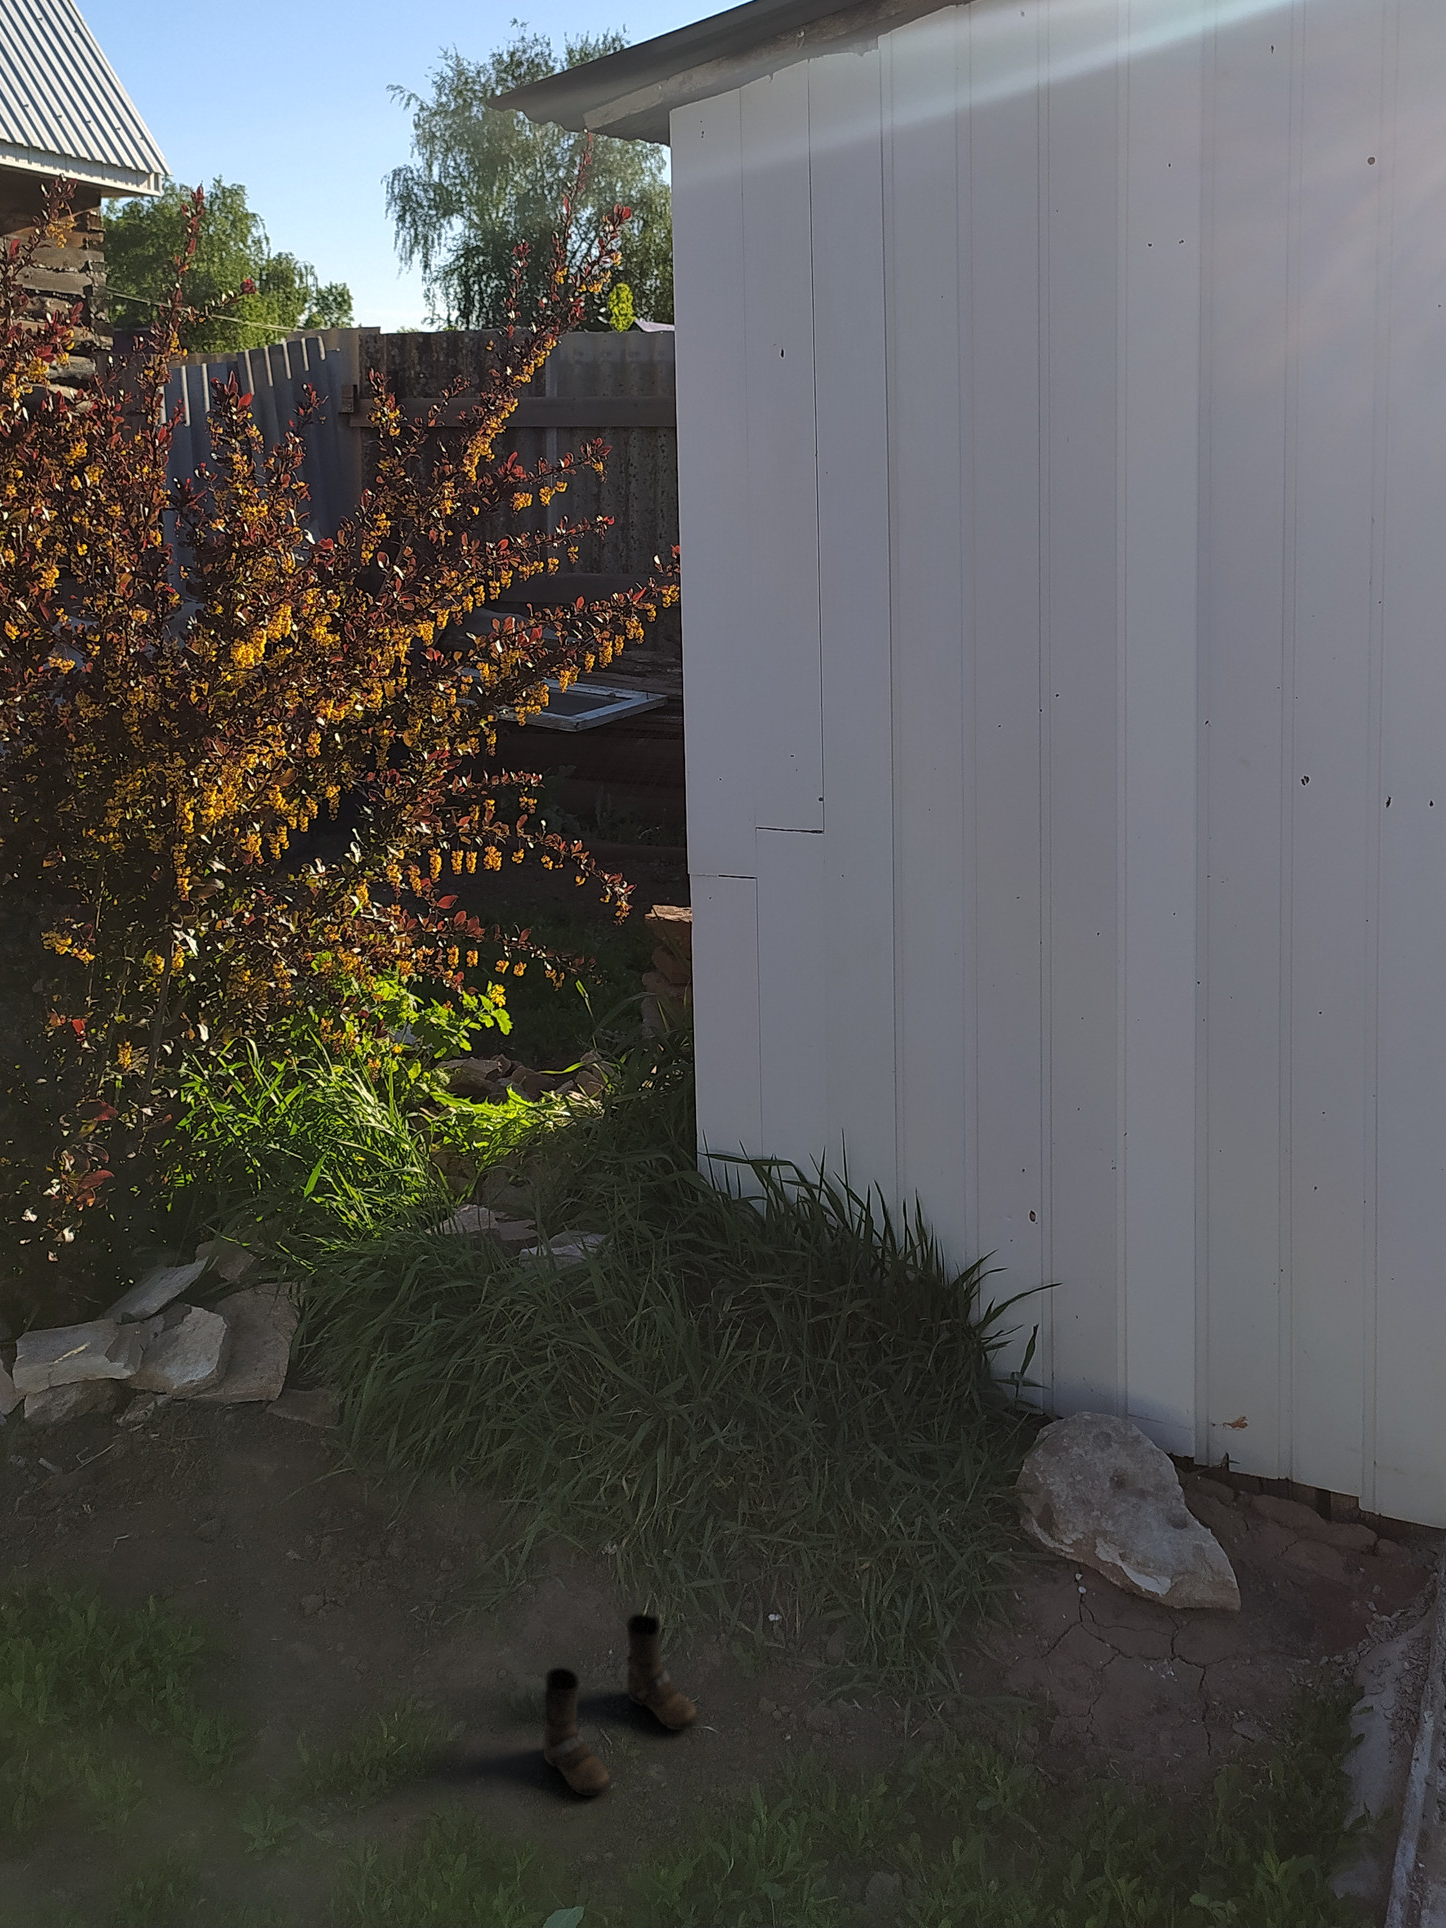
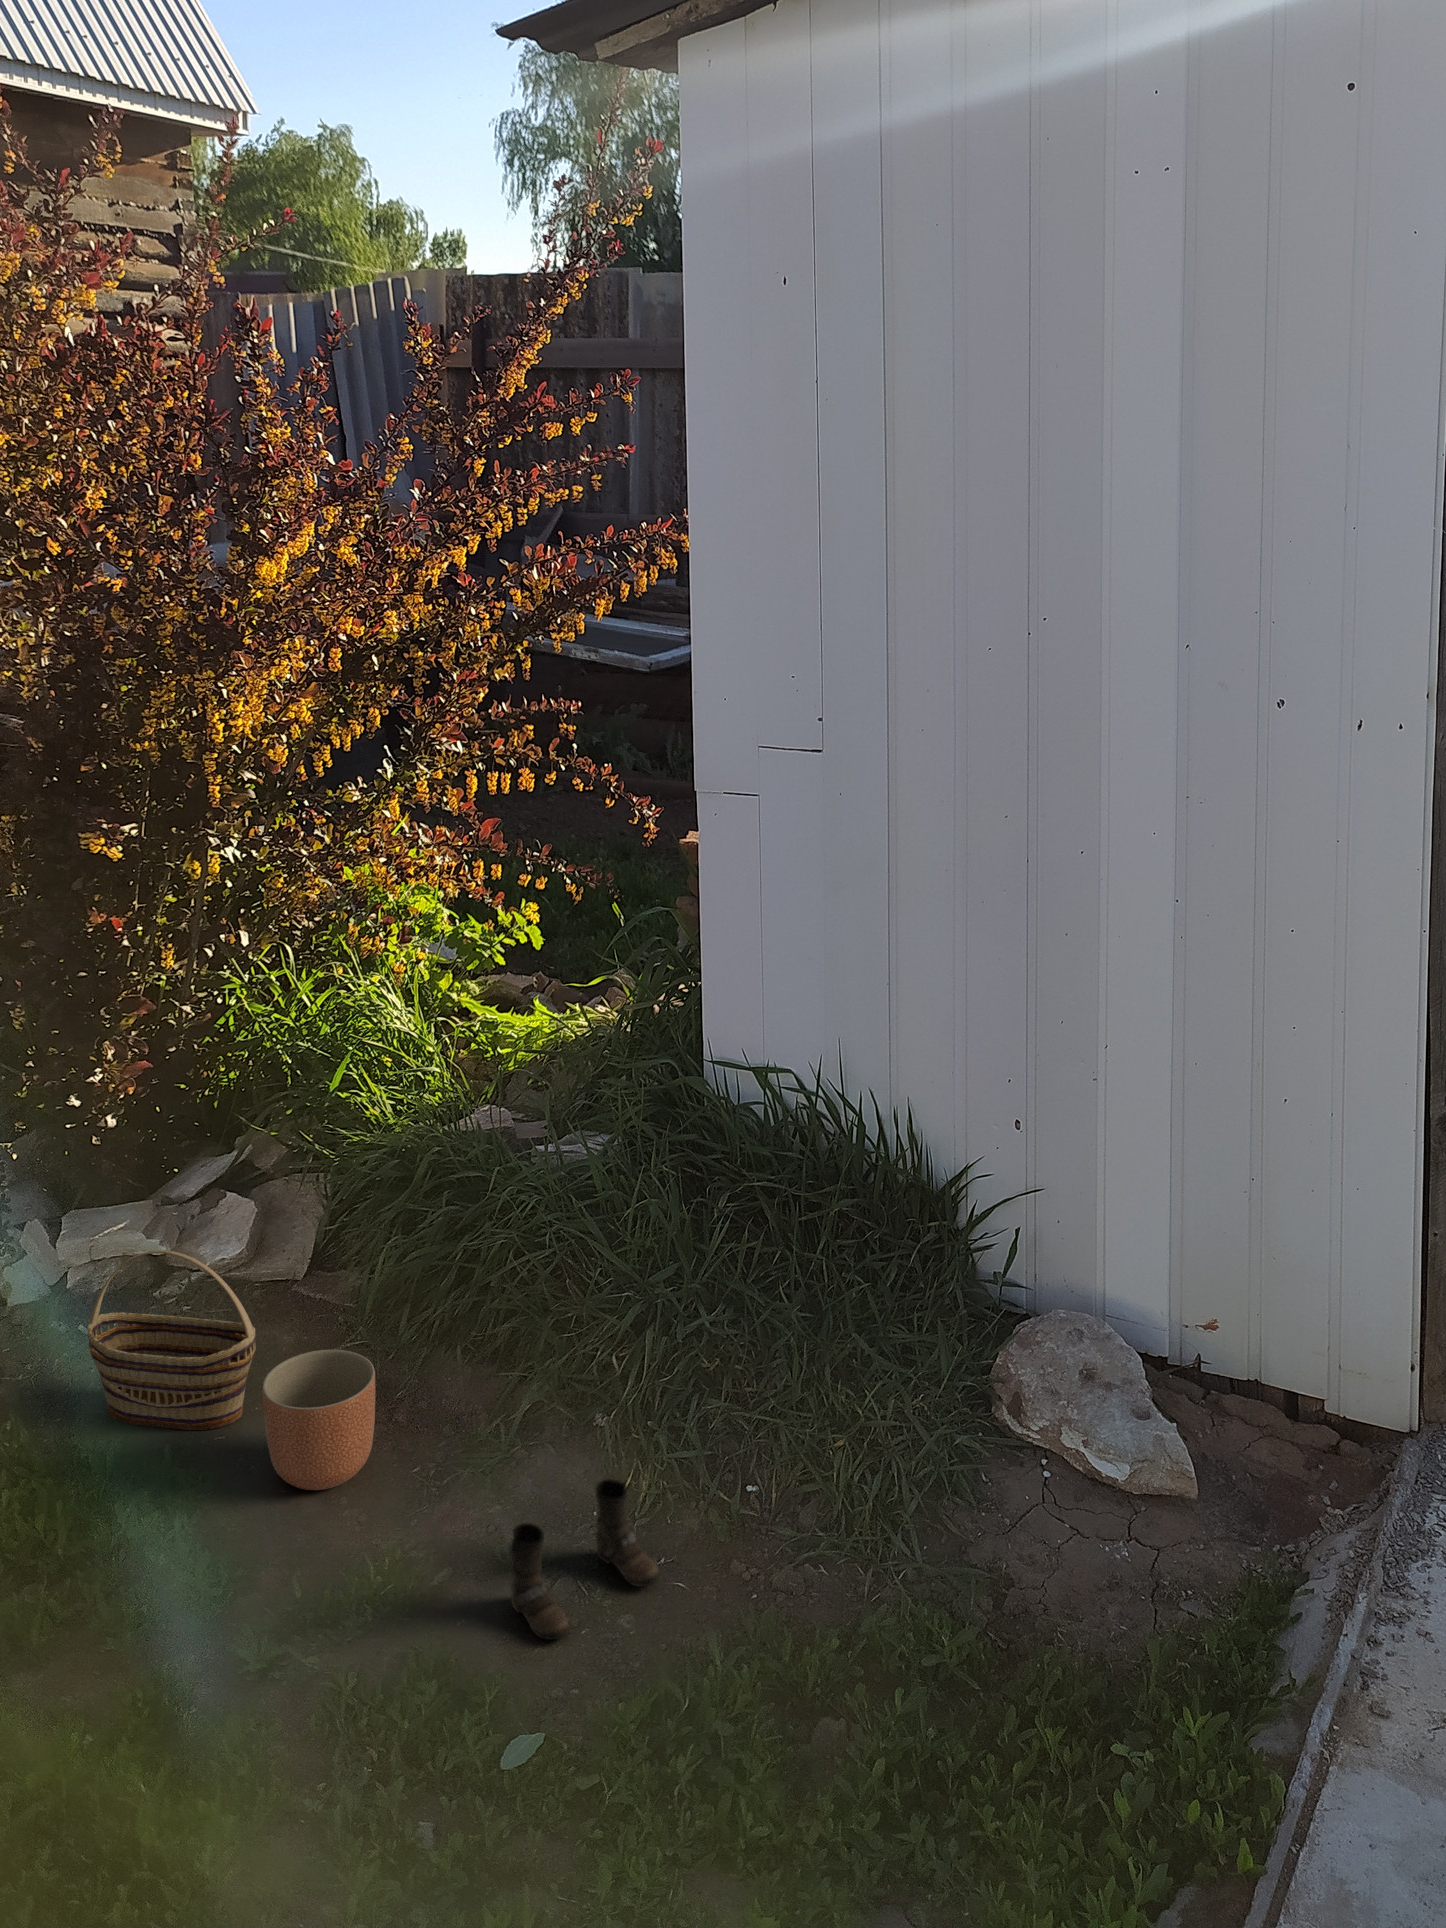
basket: none [59,1379,242,1574] -> present [87,1250,256,1430]
planter: none [258,1481,378,1637] -> present [262,1350,375,1490]

